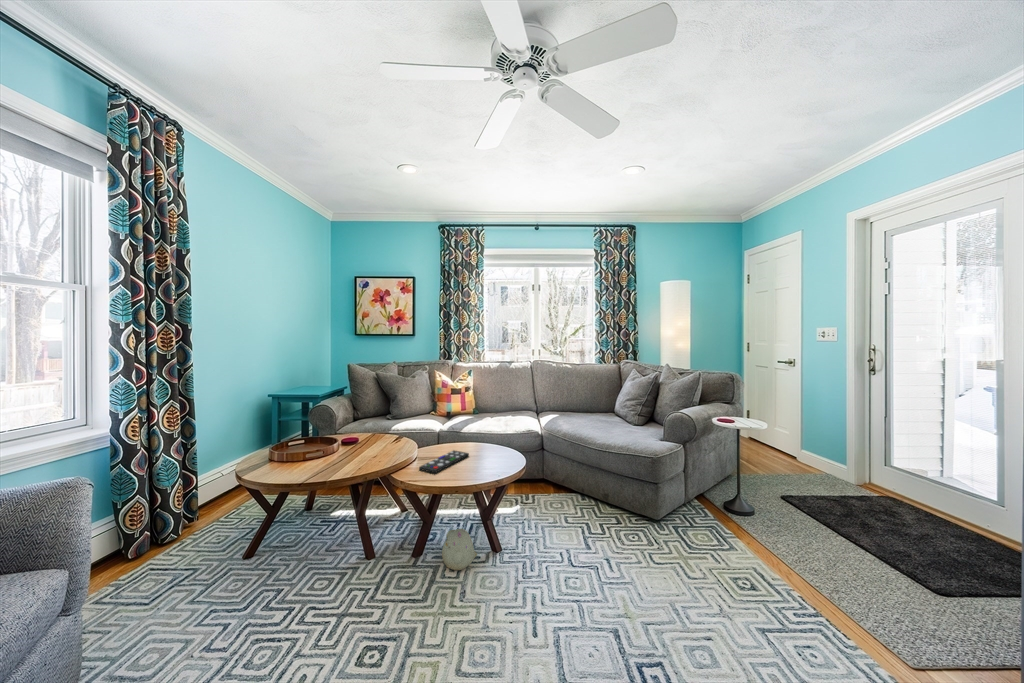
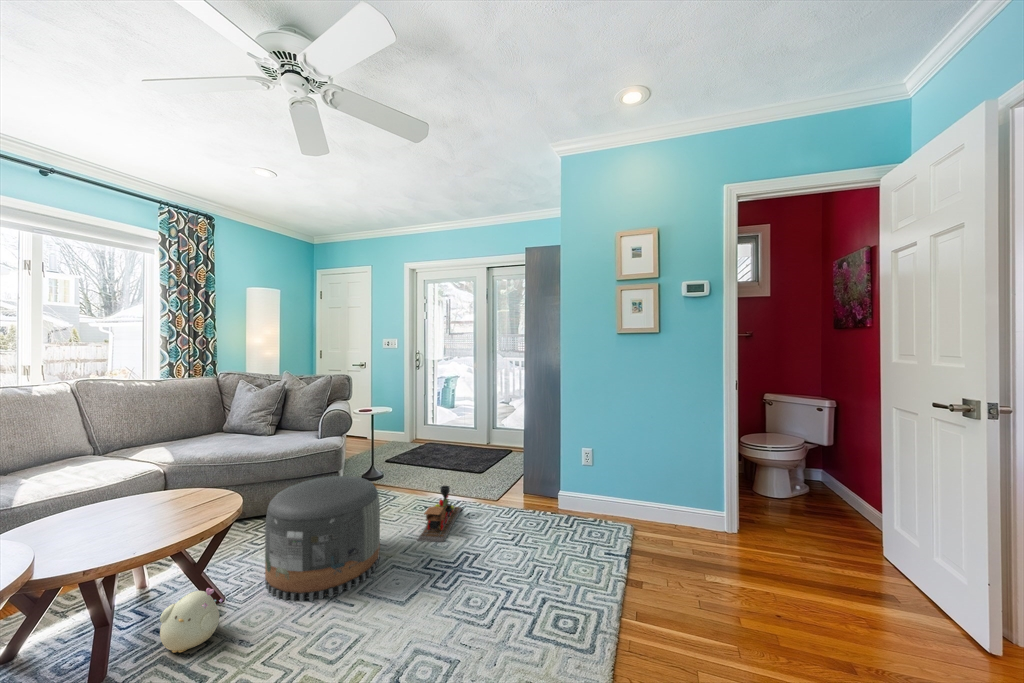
remote control: present [419,451,469,473] -> none [81,510,131,553]
pouf: none [517,479,627,619] -> present [265,476,380,602]
toy train: none [680,571,808,657] -> present [417,486,462,542]

